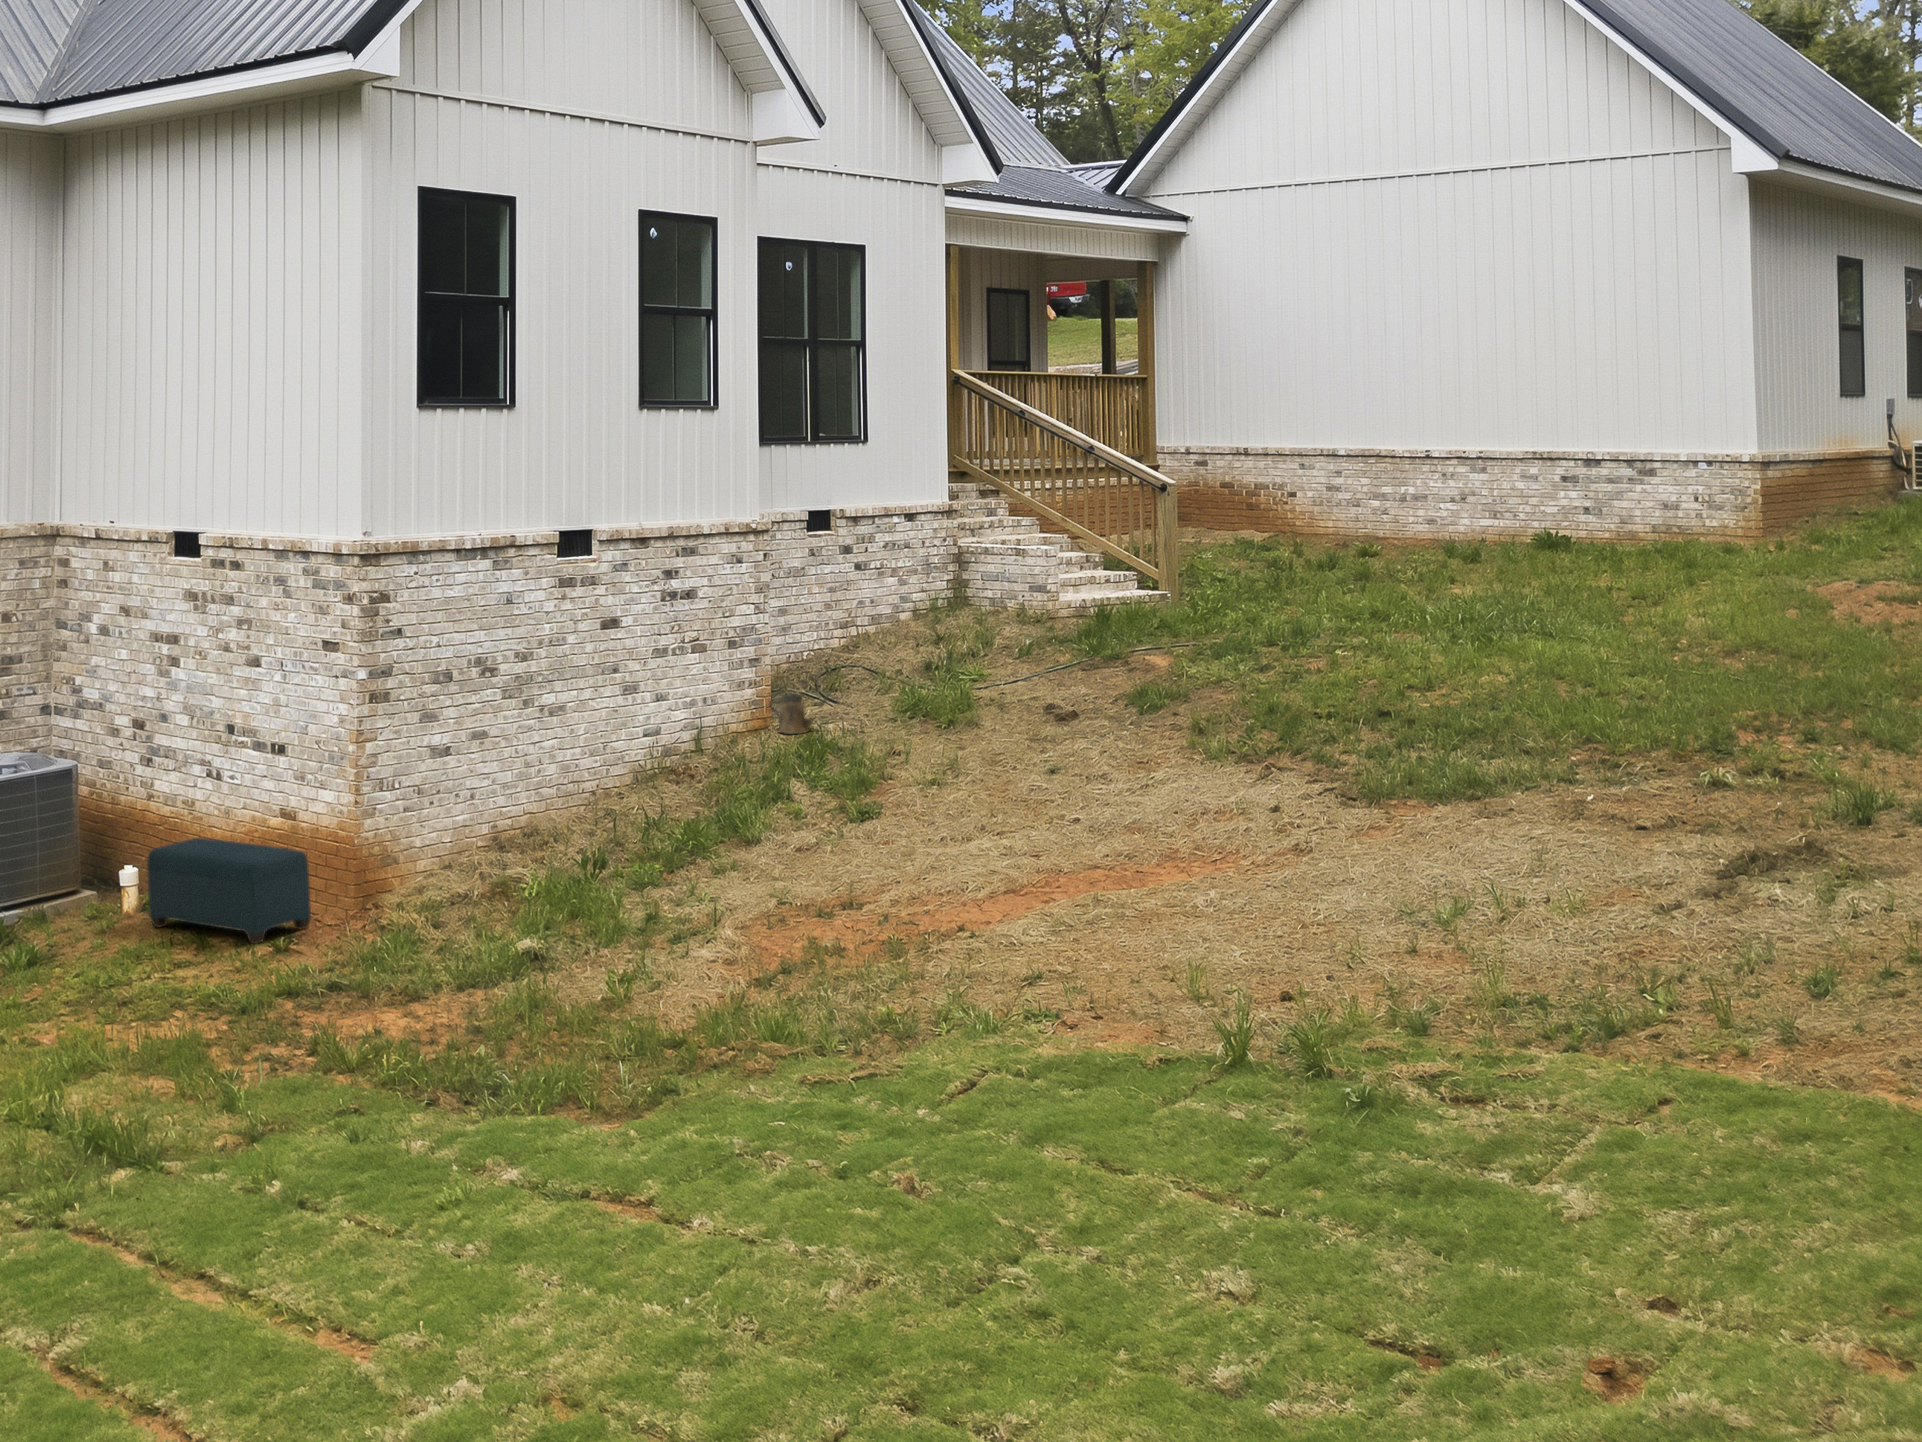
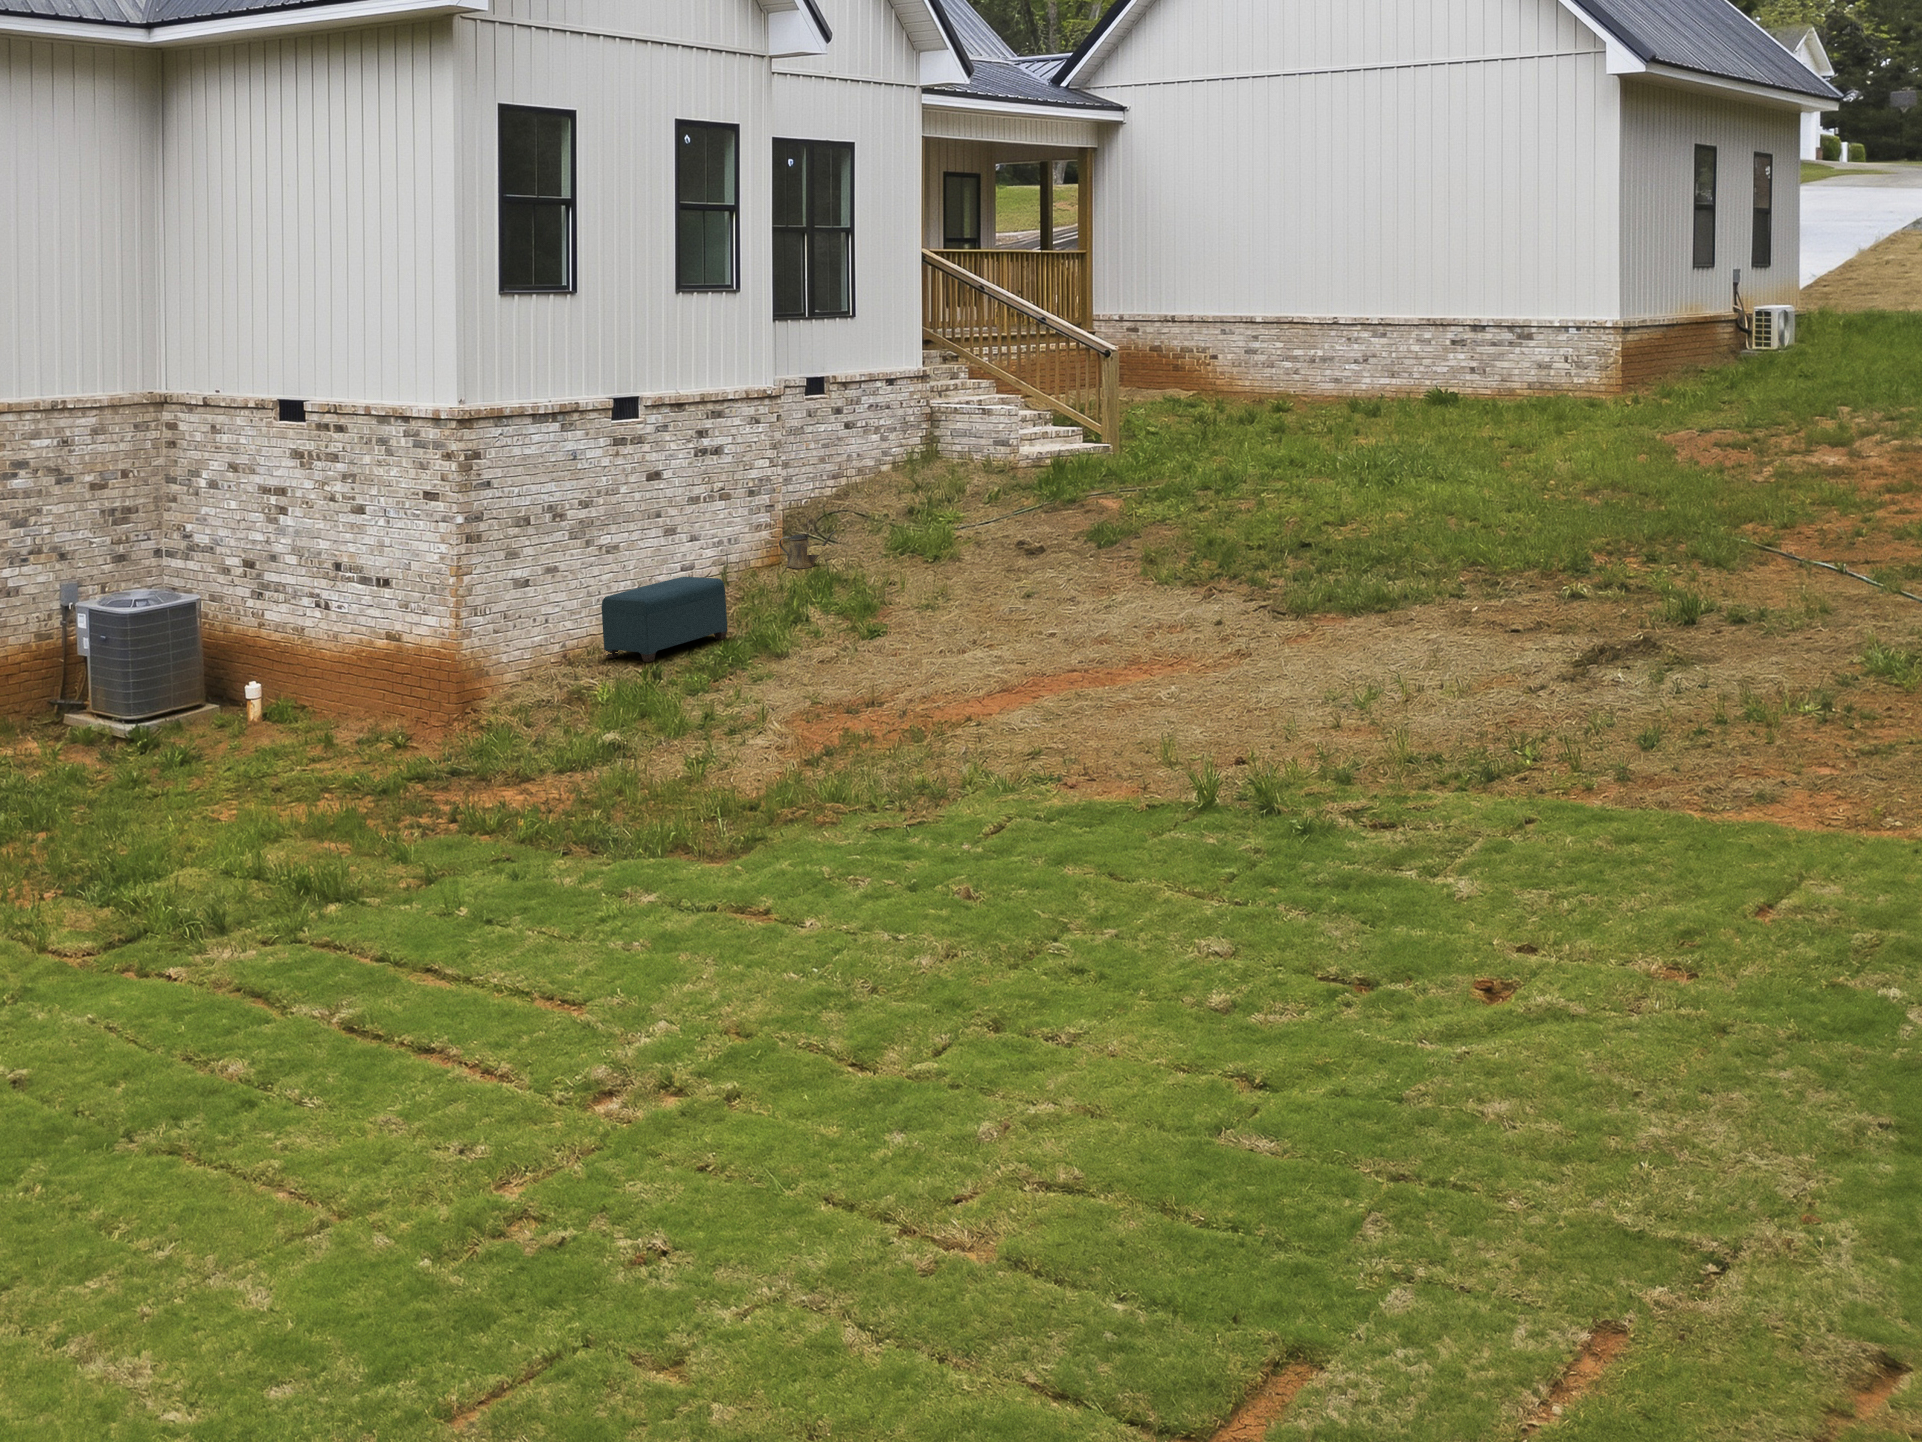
bench: present [147,838,311,944] -> present [601,577,727,662]

